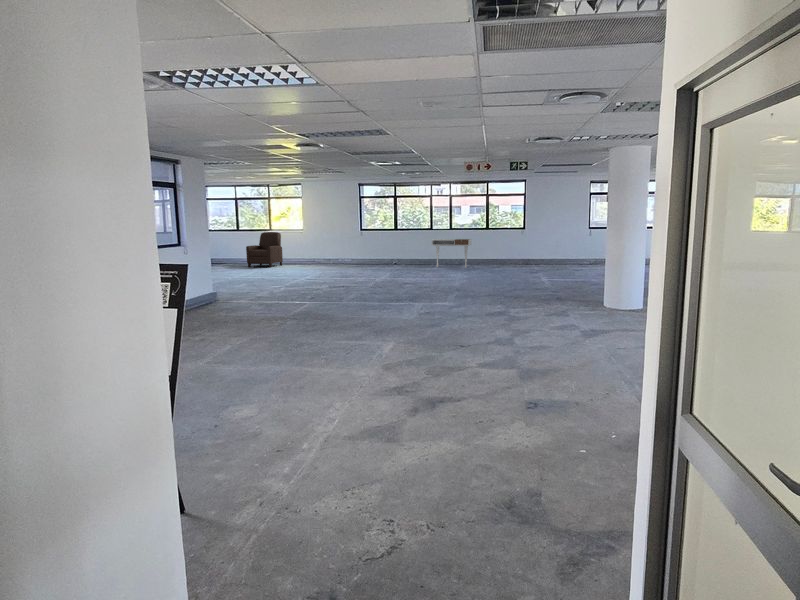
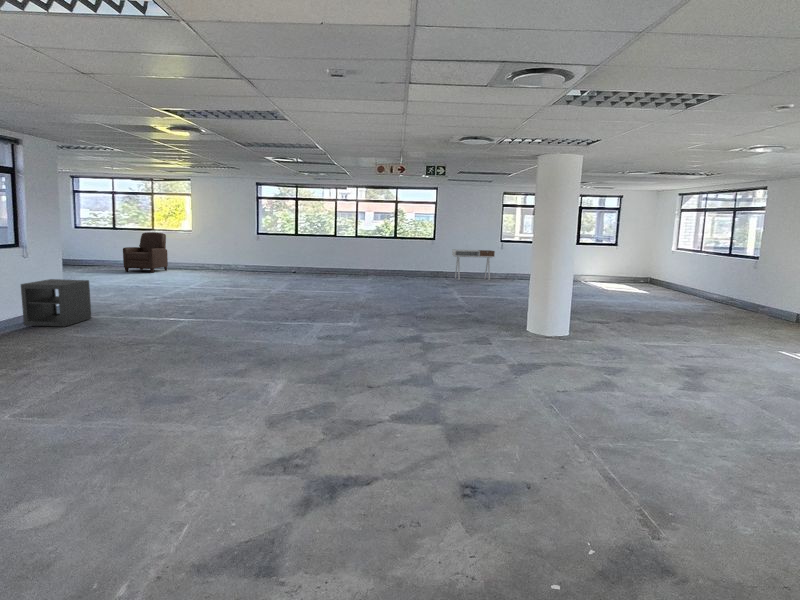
desk: present [432,239,472,268] -> present [452,249,495,280]
storage cabinet: none [182,271,232,308] -> present [21,279,91,327]

